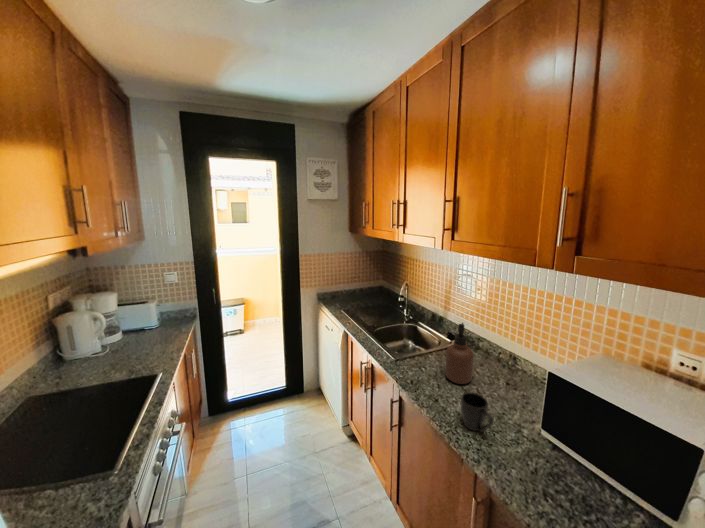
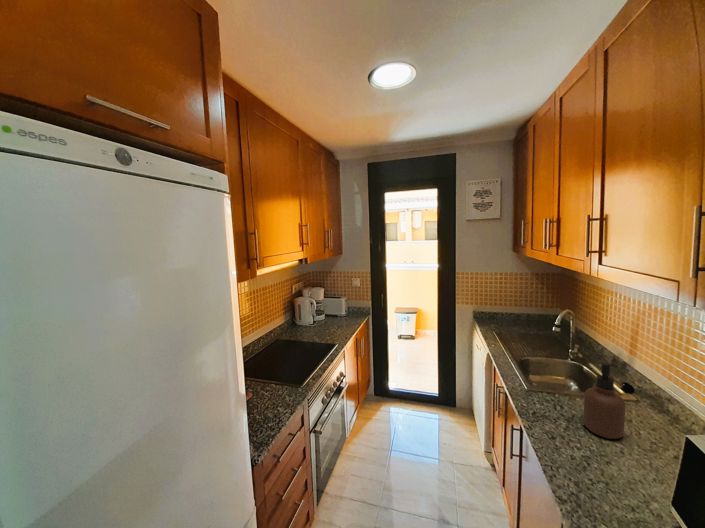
mug: present [461,392,493,432] -> none [569,435,606,484]

